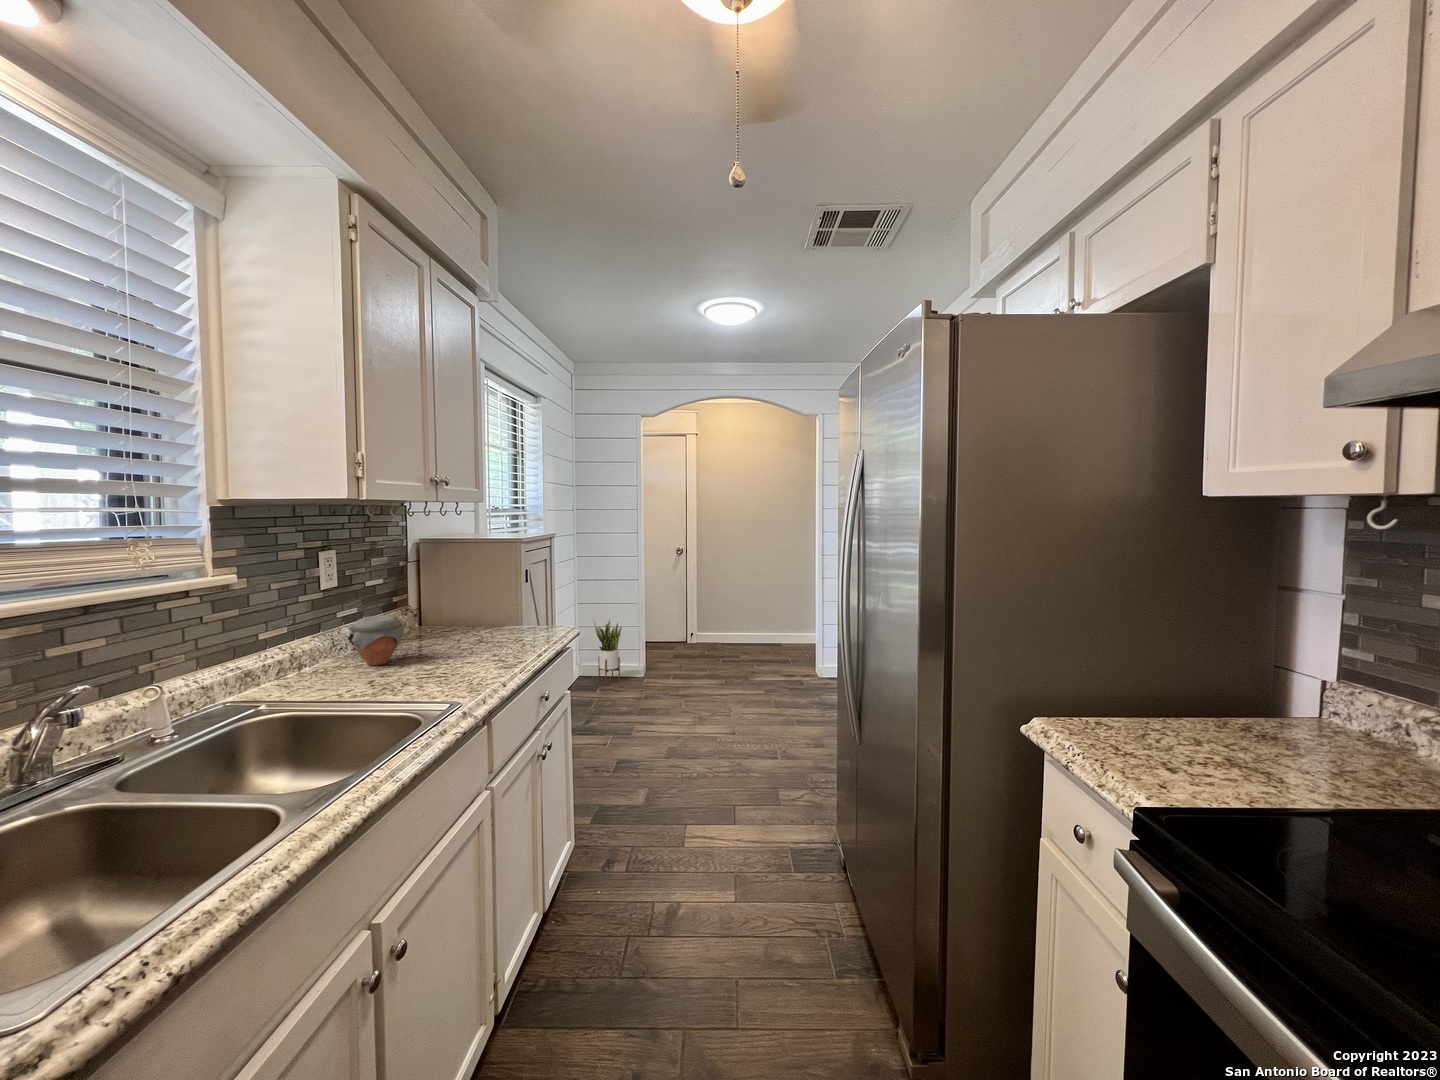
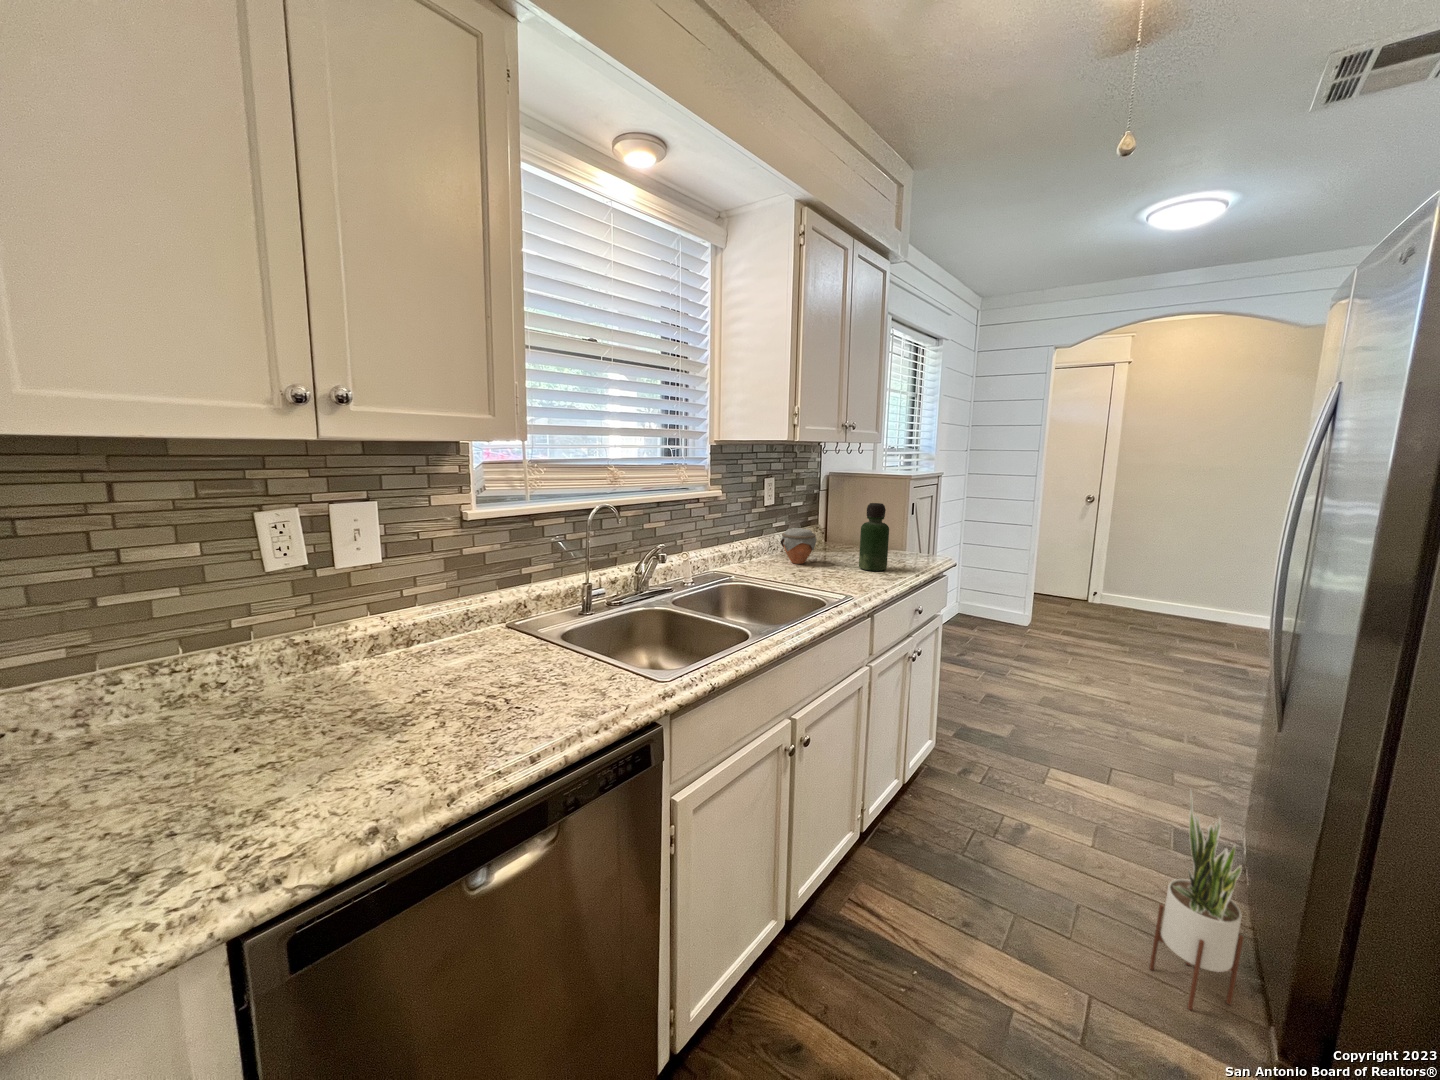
bottle: none [465,574,502,659] -> present [859,503,889,571]
potted plant: present [593,619,622,685] -> present [1150,791,1244,1010]

